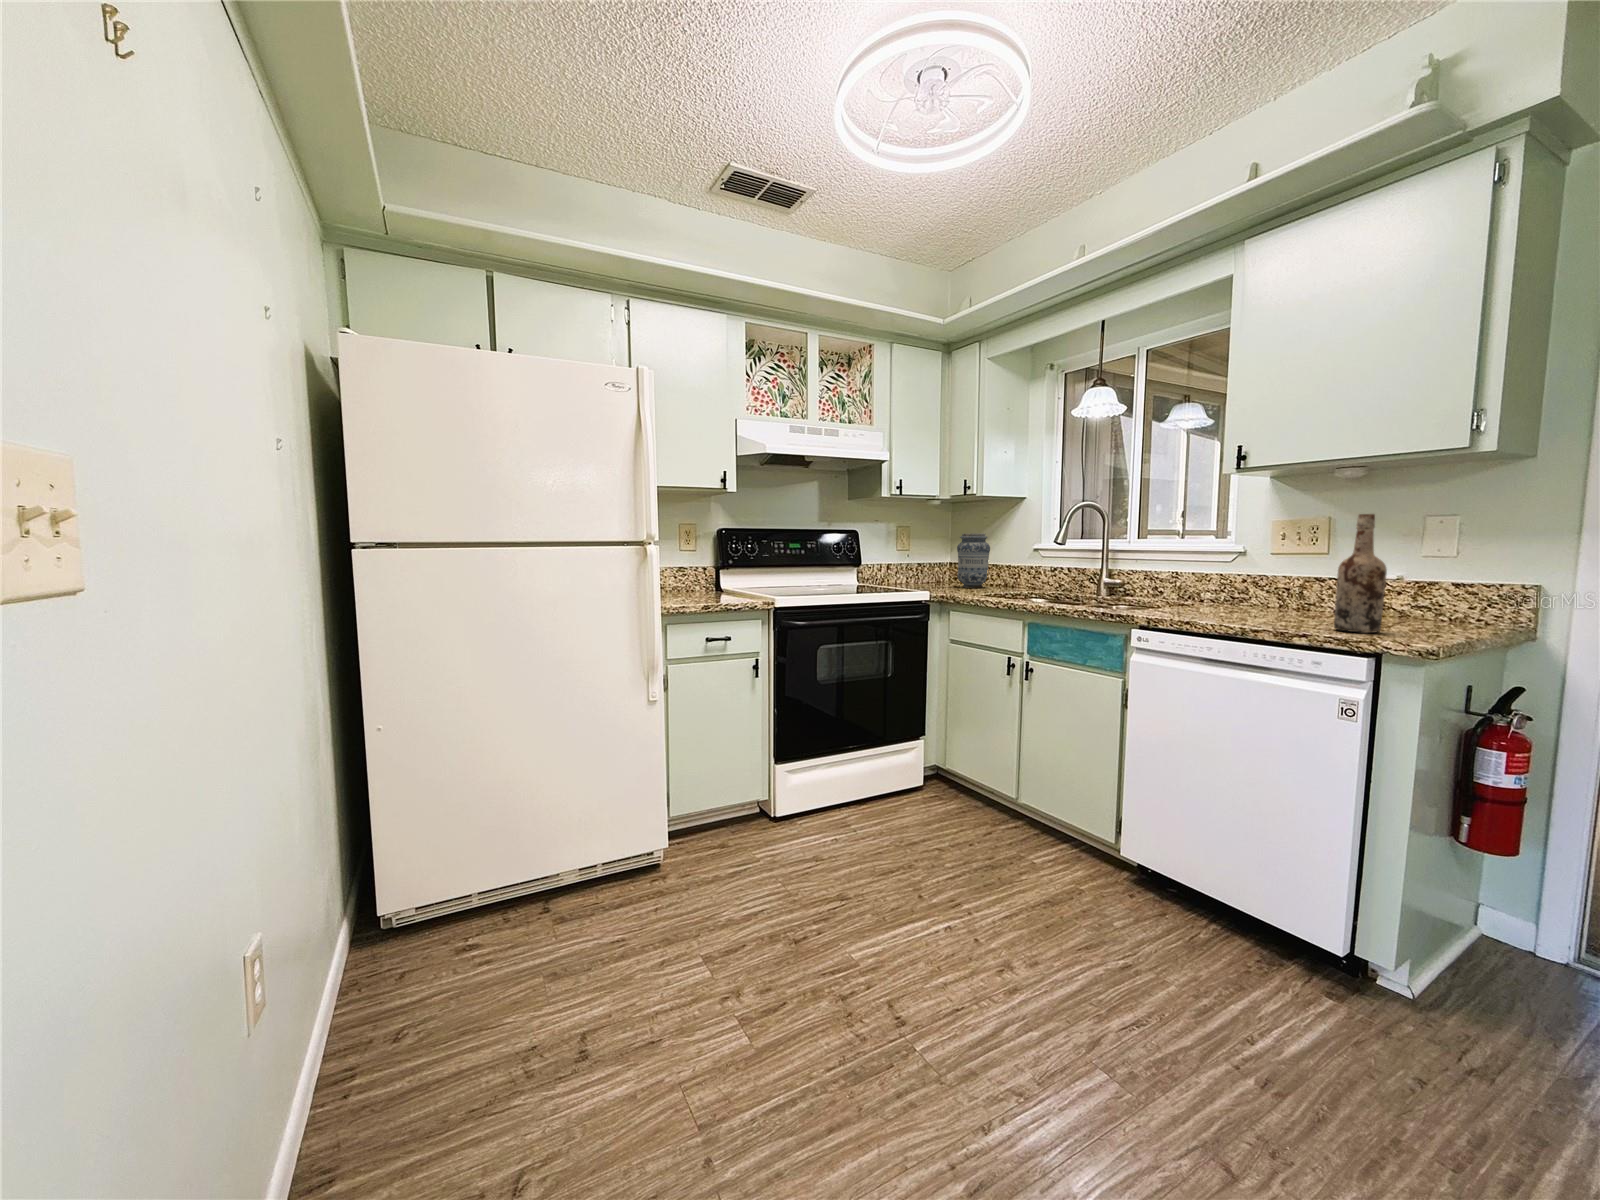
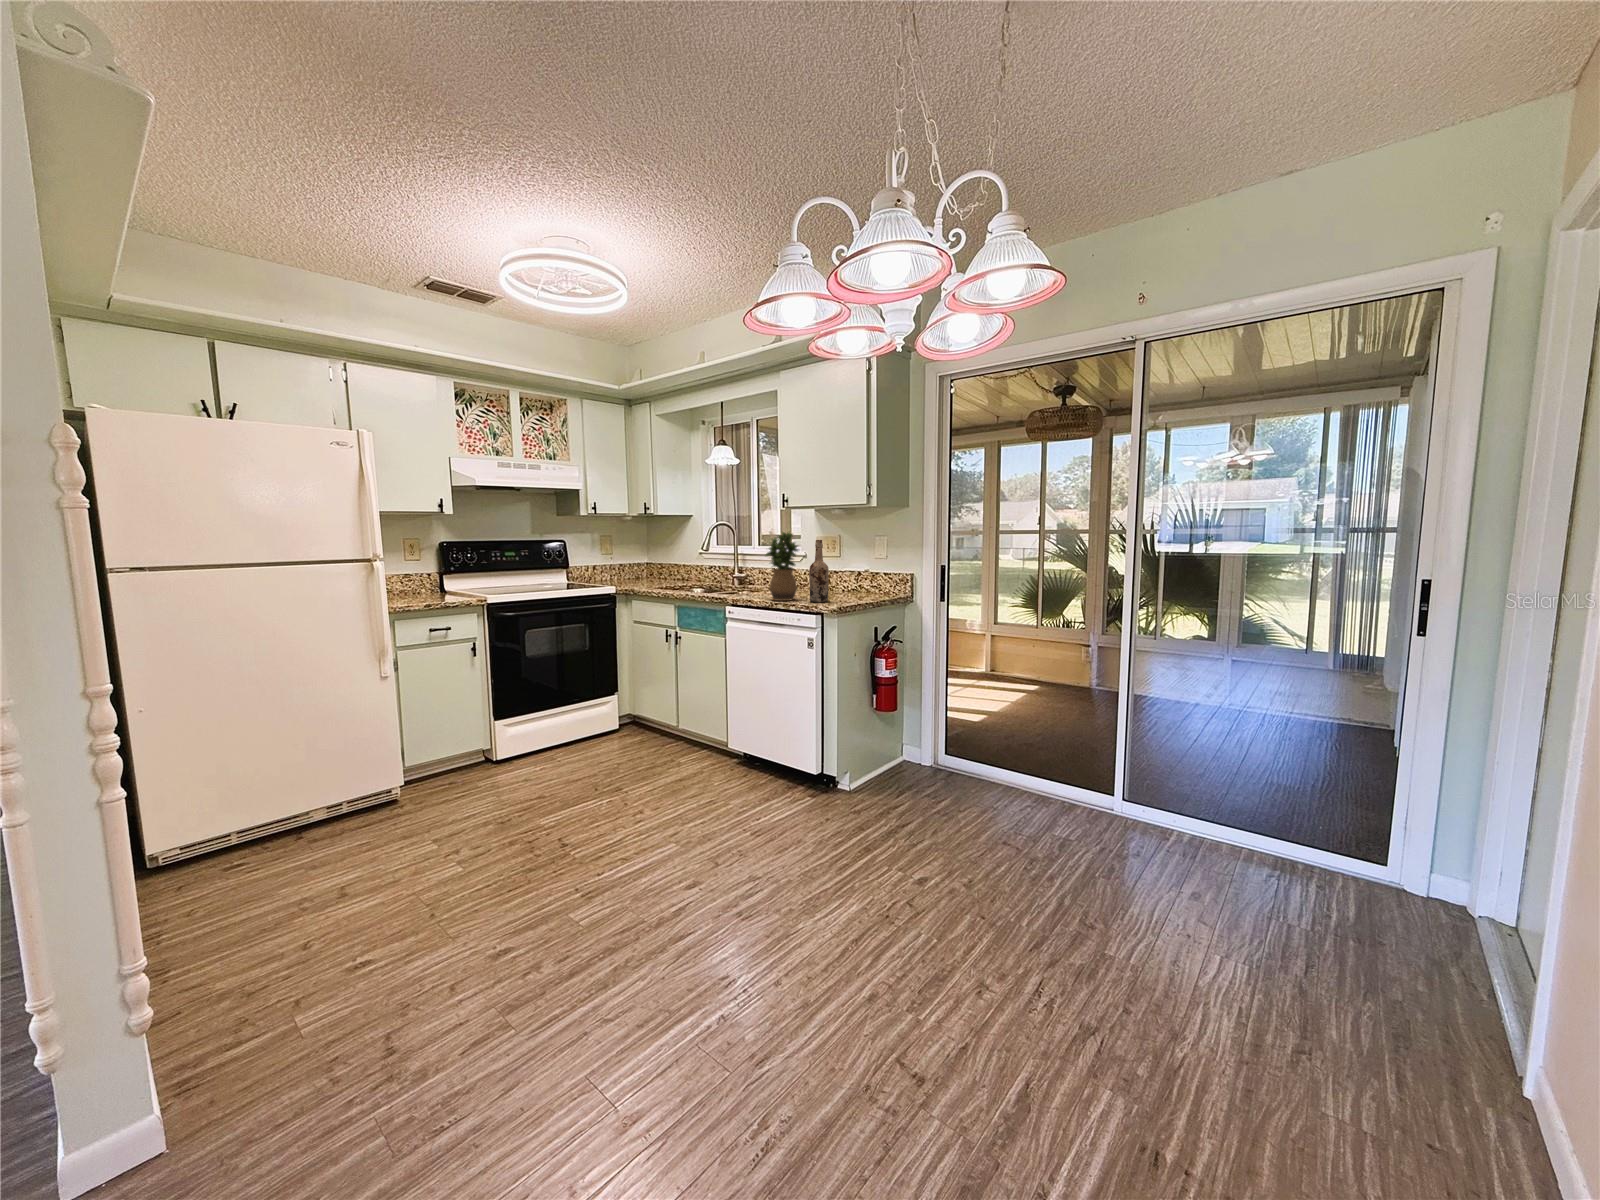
potted plant: none [1220,501,1301,626] -> present [766,532,798,601]
vase: present [957,533,990,588] -> none [649,541,674,582]

